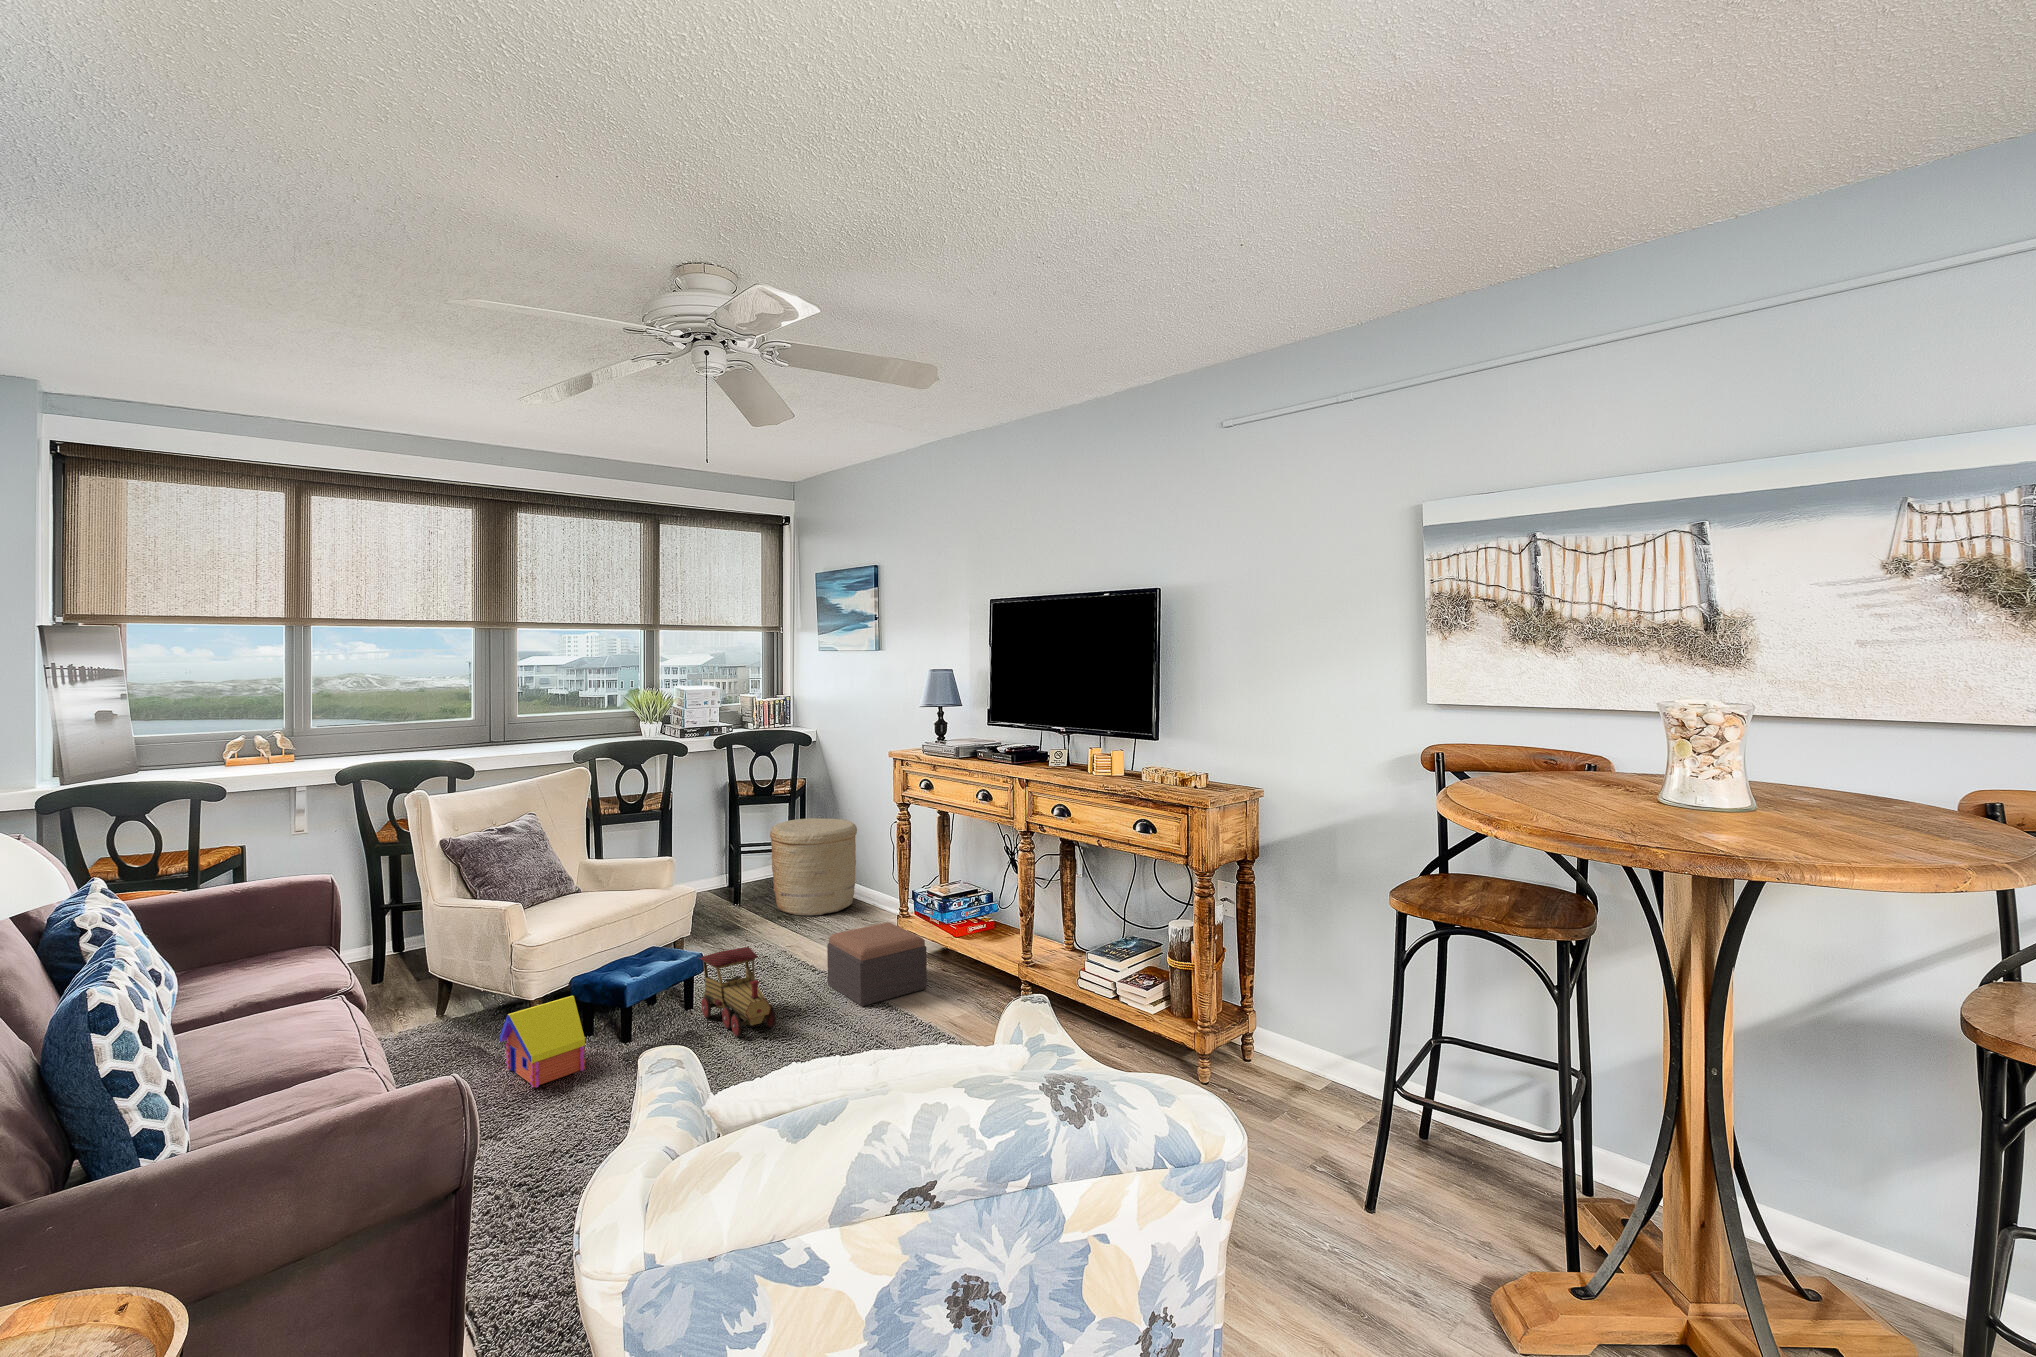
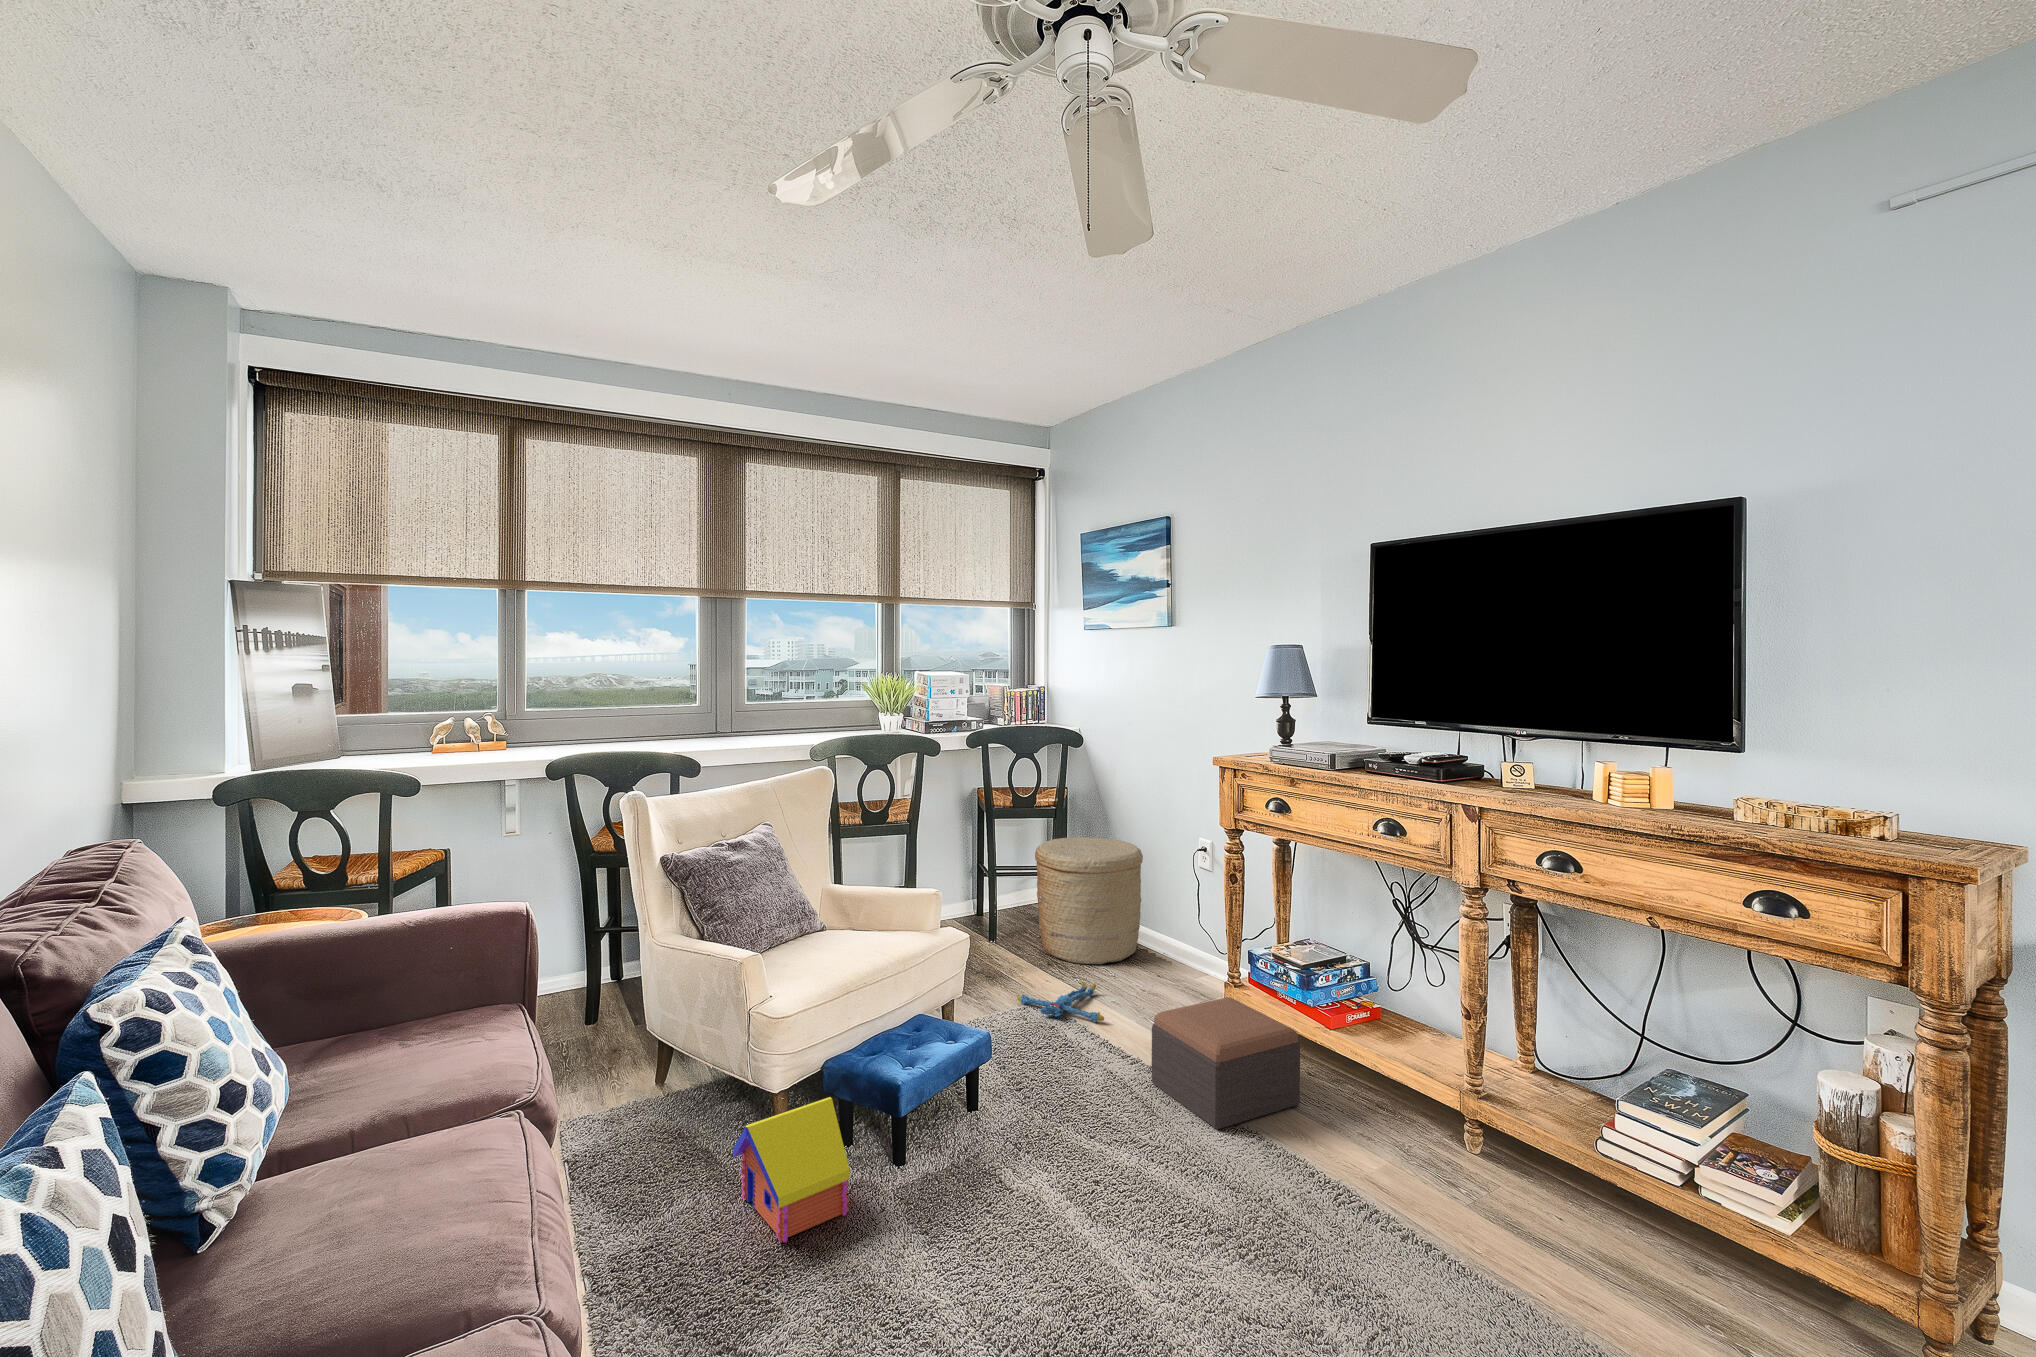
plush toy: none [744,926,808,952] -> present [1017,981,1104,1022]
toy train: present [699,947,776,1037] -> none [987,1026,1105,1173]

